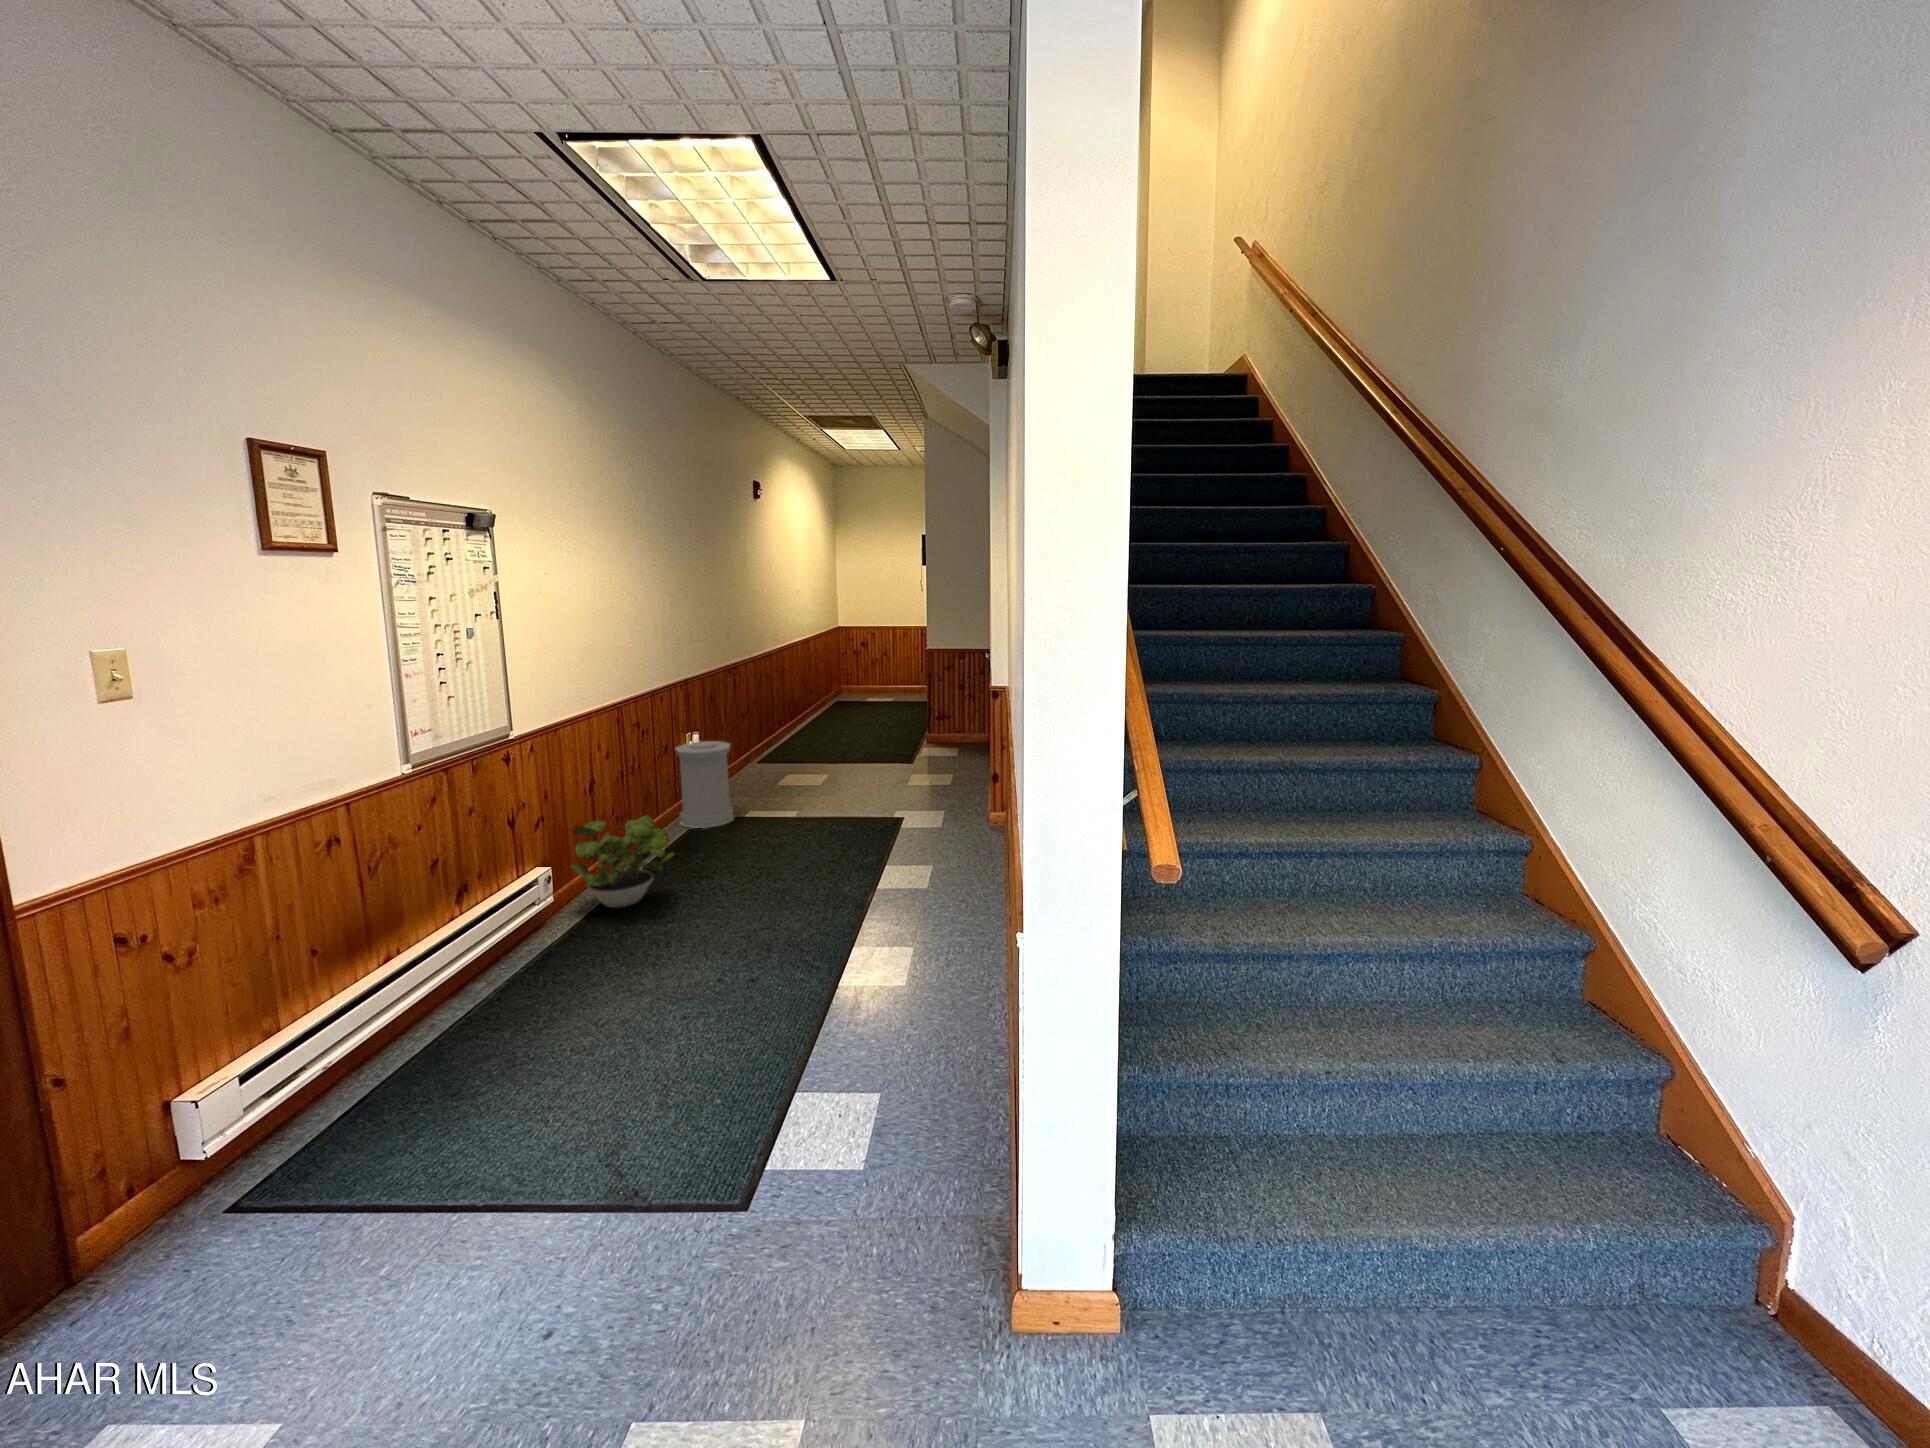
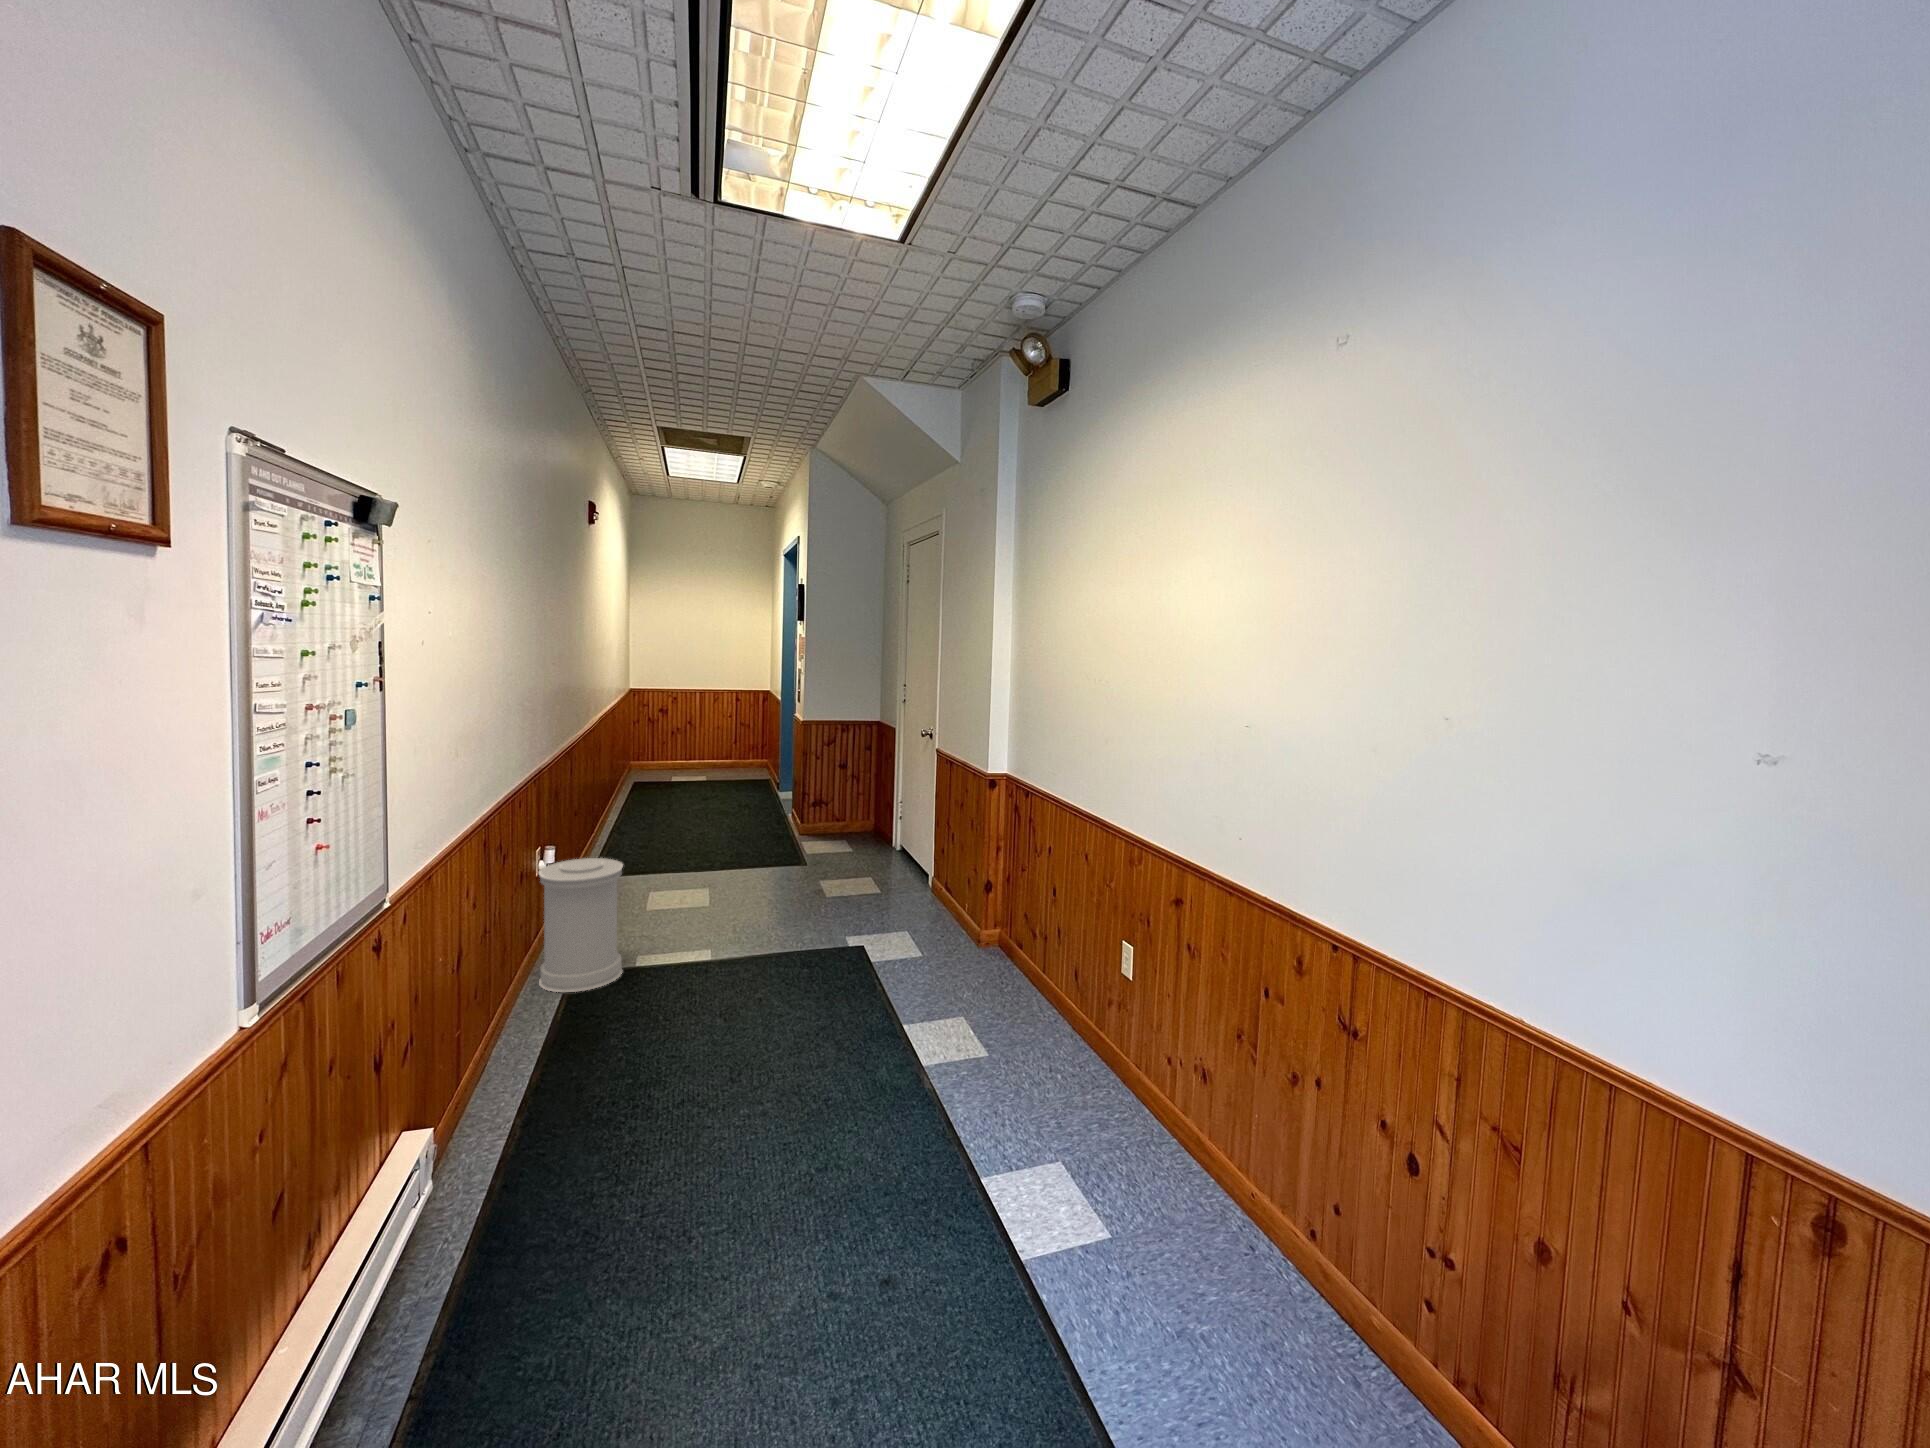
potted plant: present [570,816,674,908] -> none [453,1007,647,1172]

